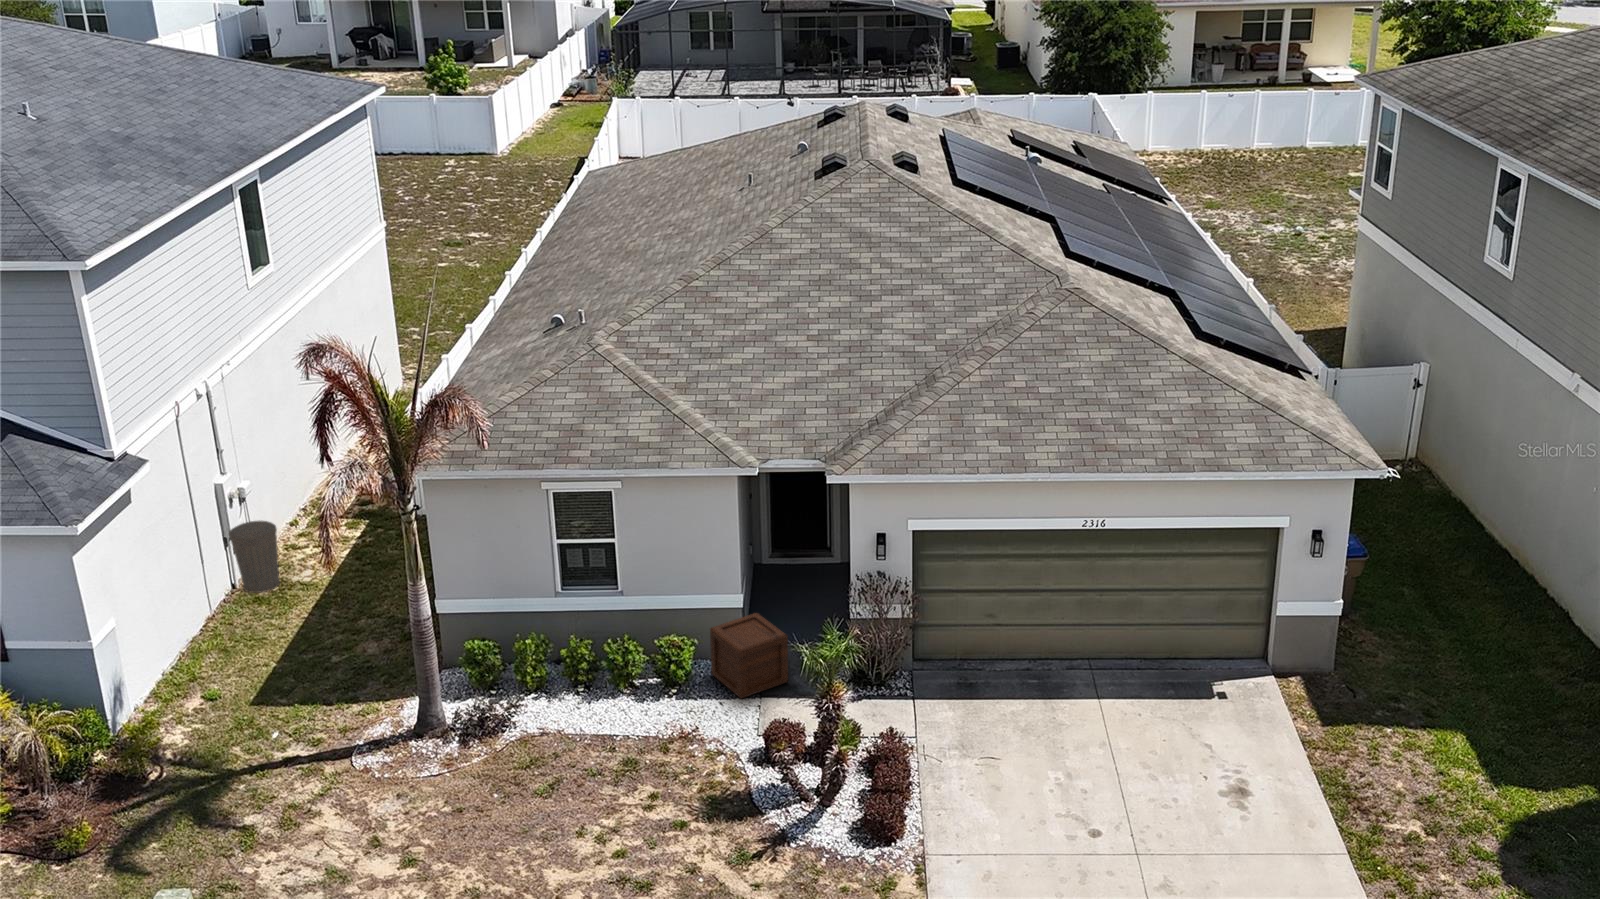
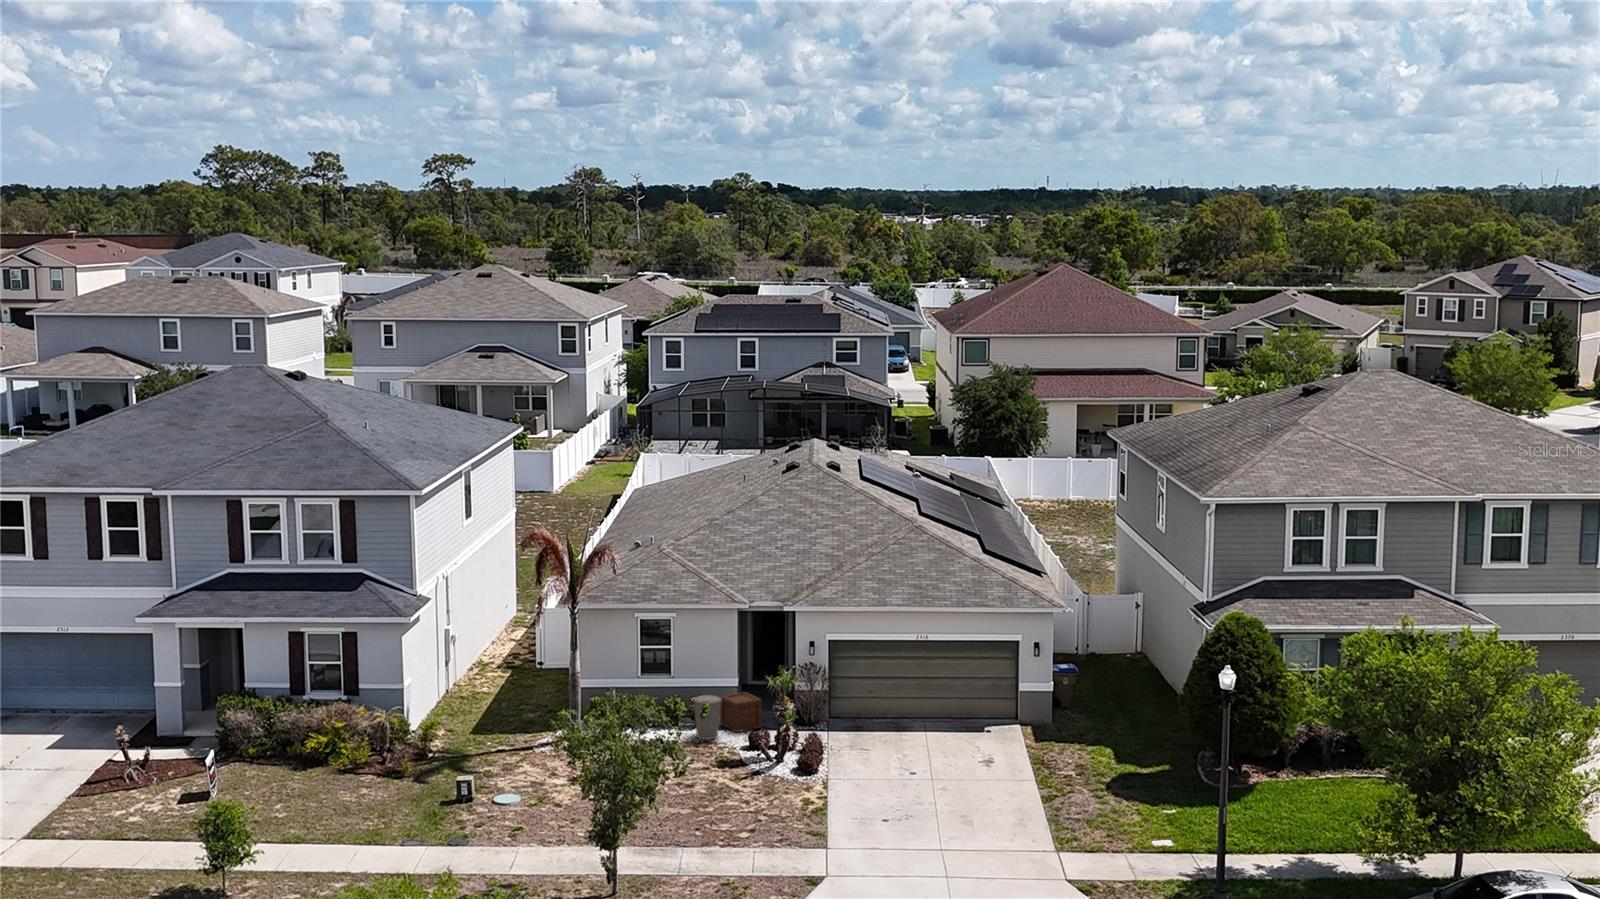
trash can: present [229,521,280,593] -> present [694,695,721,740]

